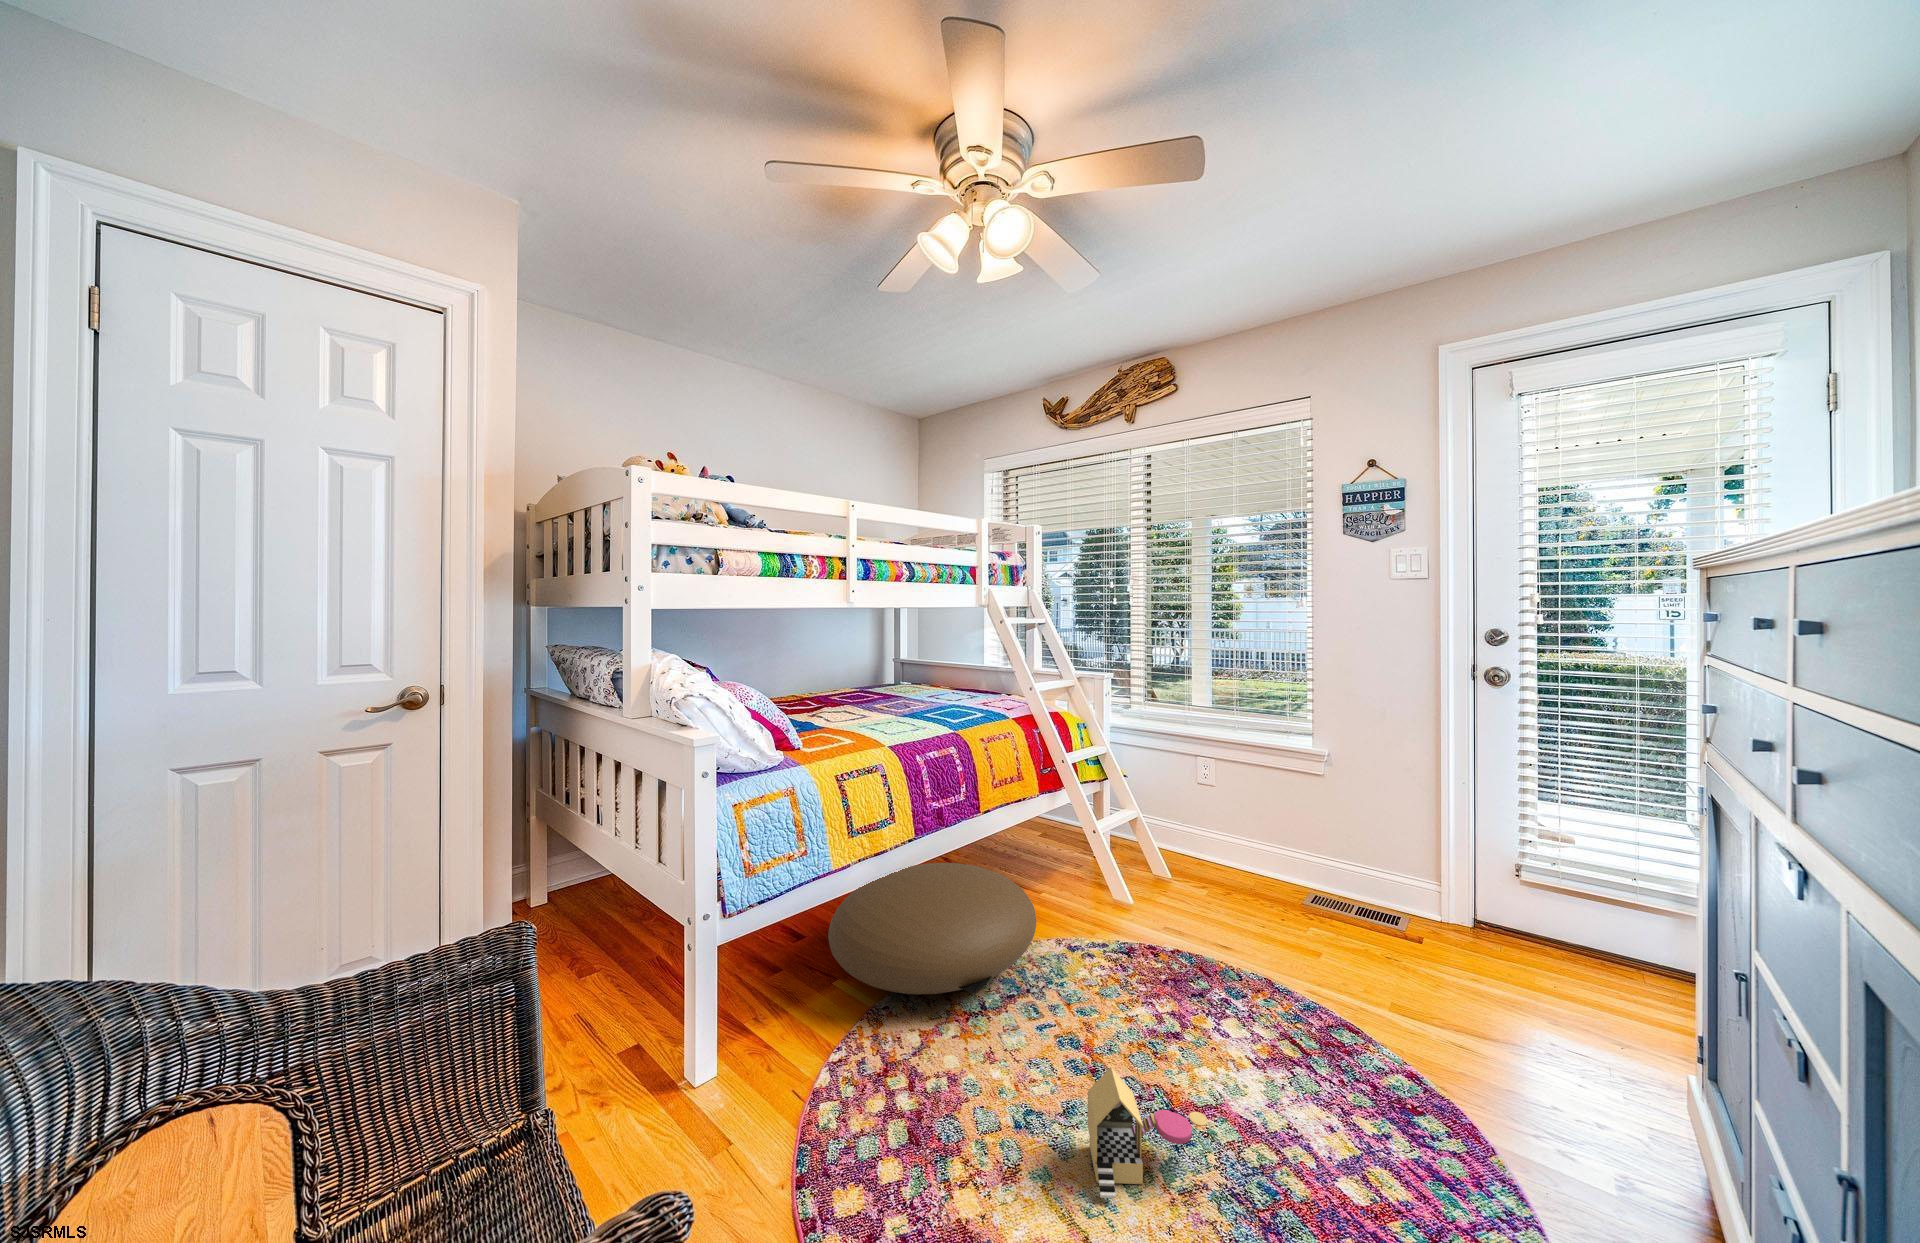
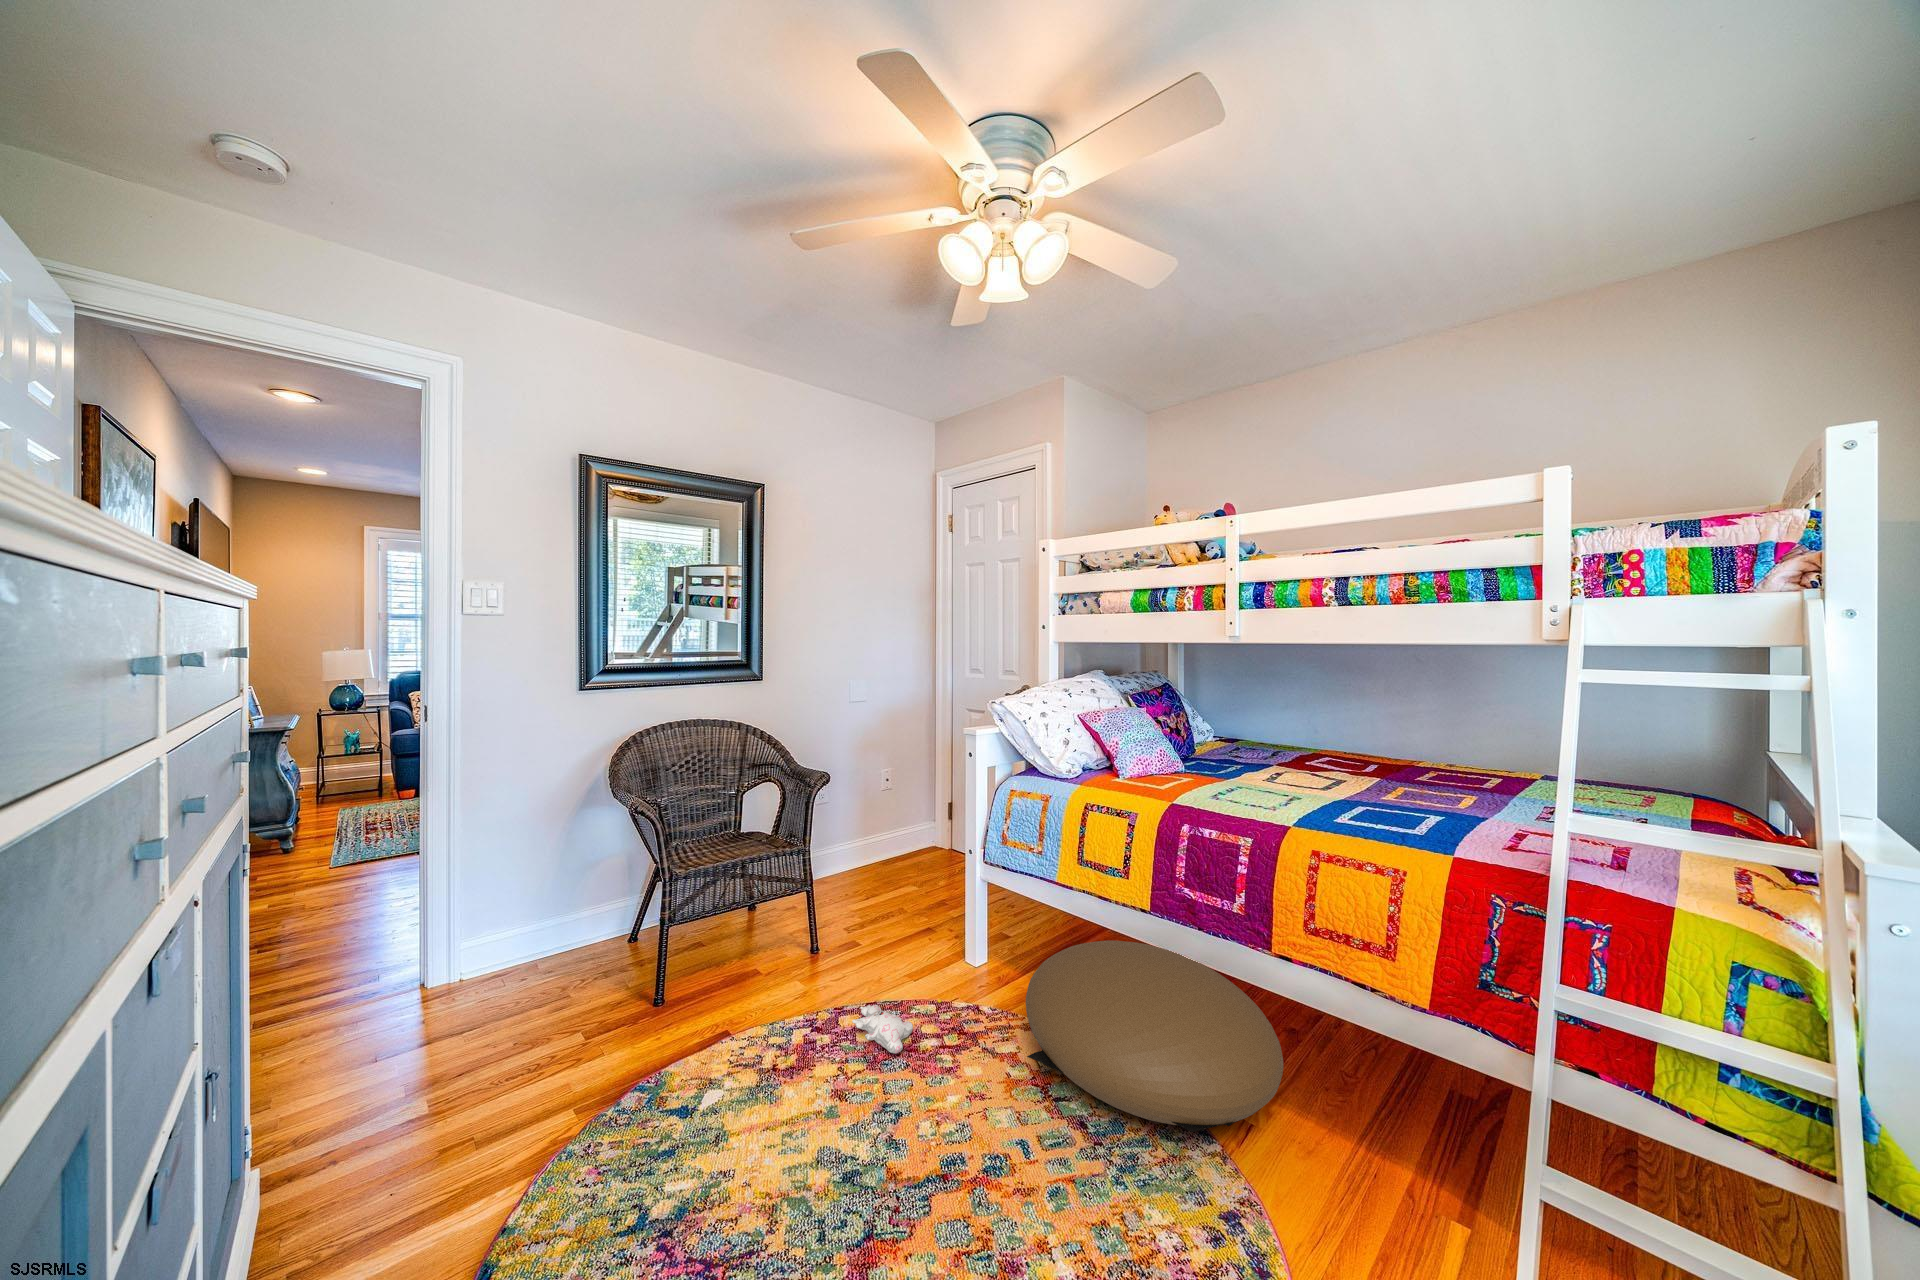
toy house: present [1088,1067,1208,1198] -> none [783,1083,853,1200]
plush toy: none [806,1099,943,1168] -> present [852,999,942,1053]

